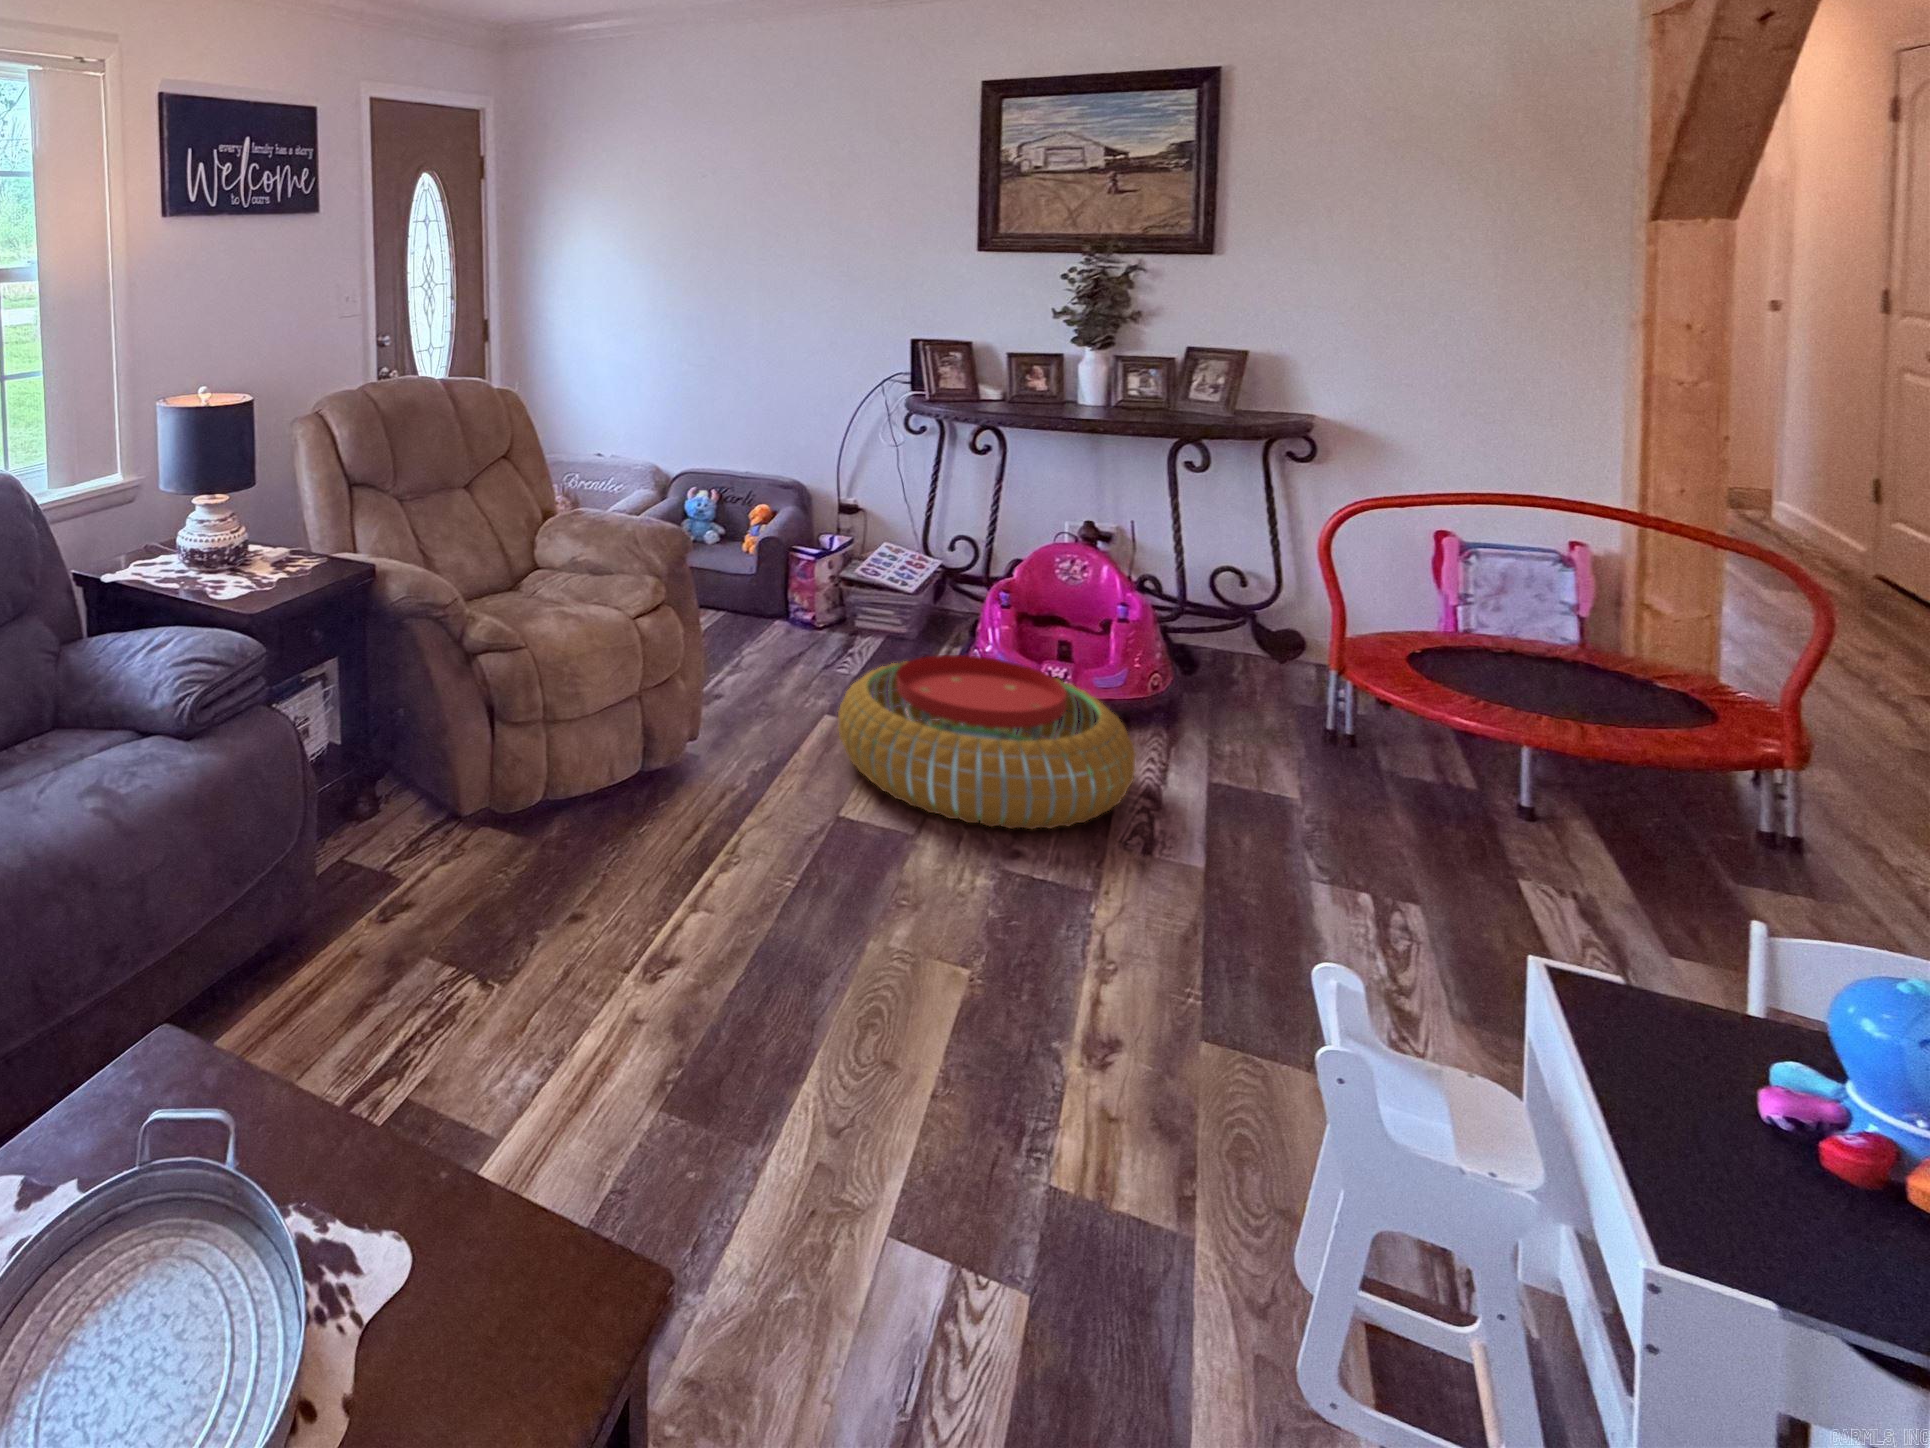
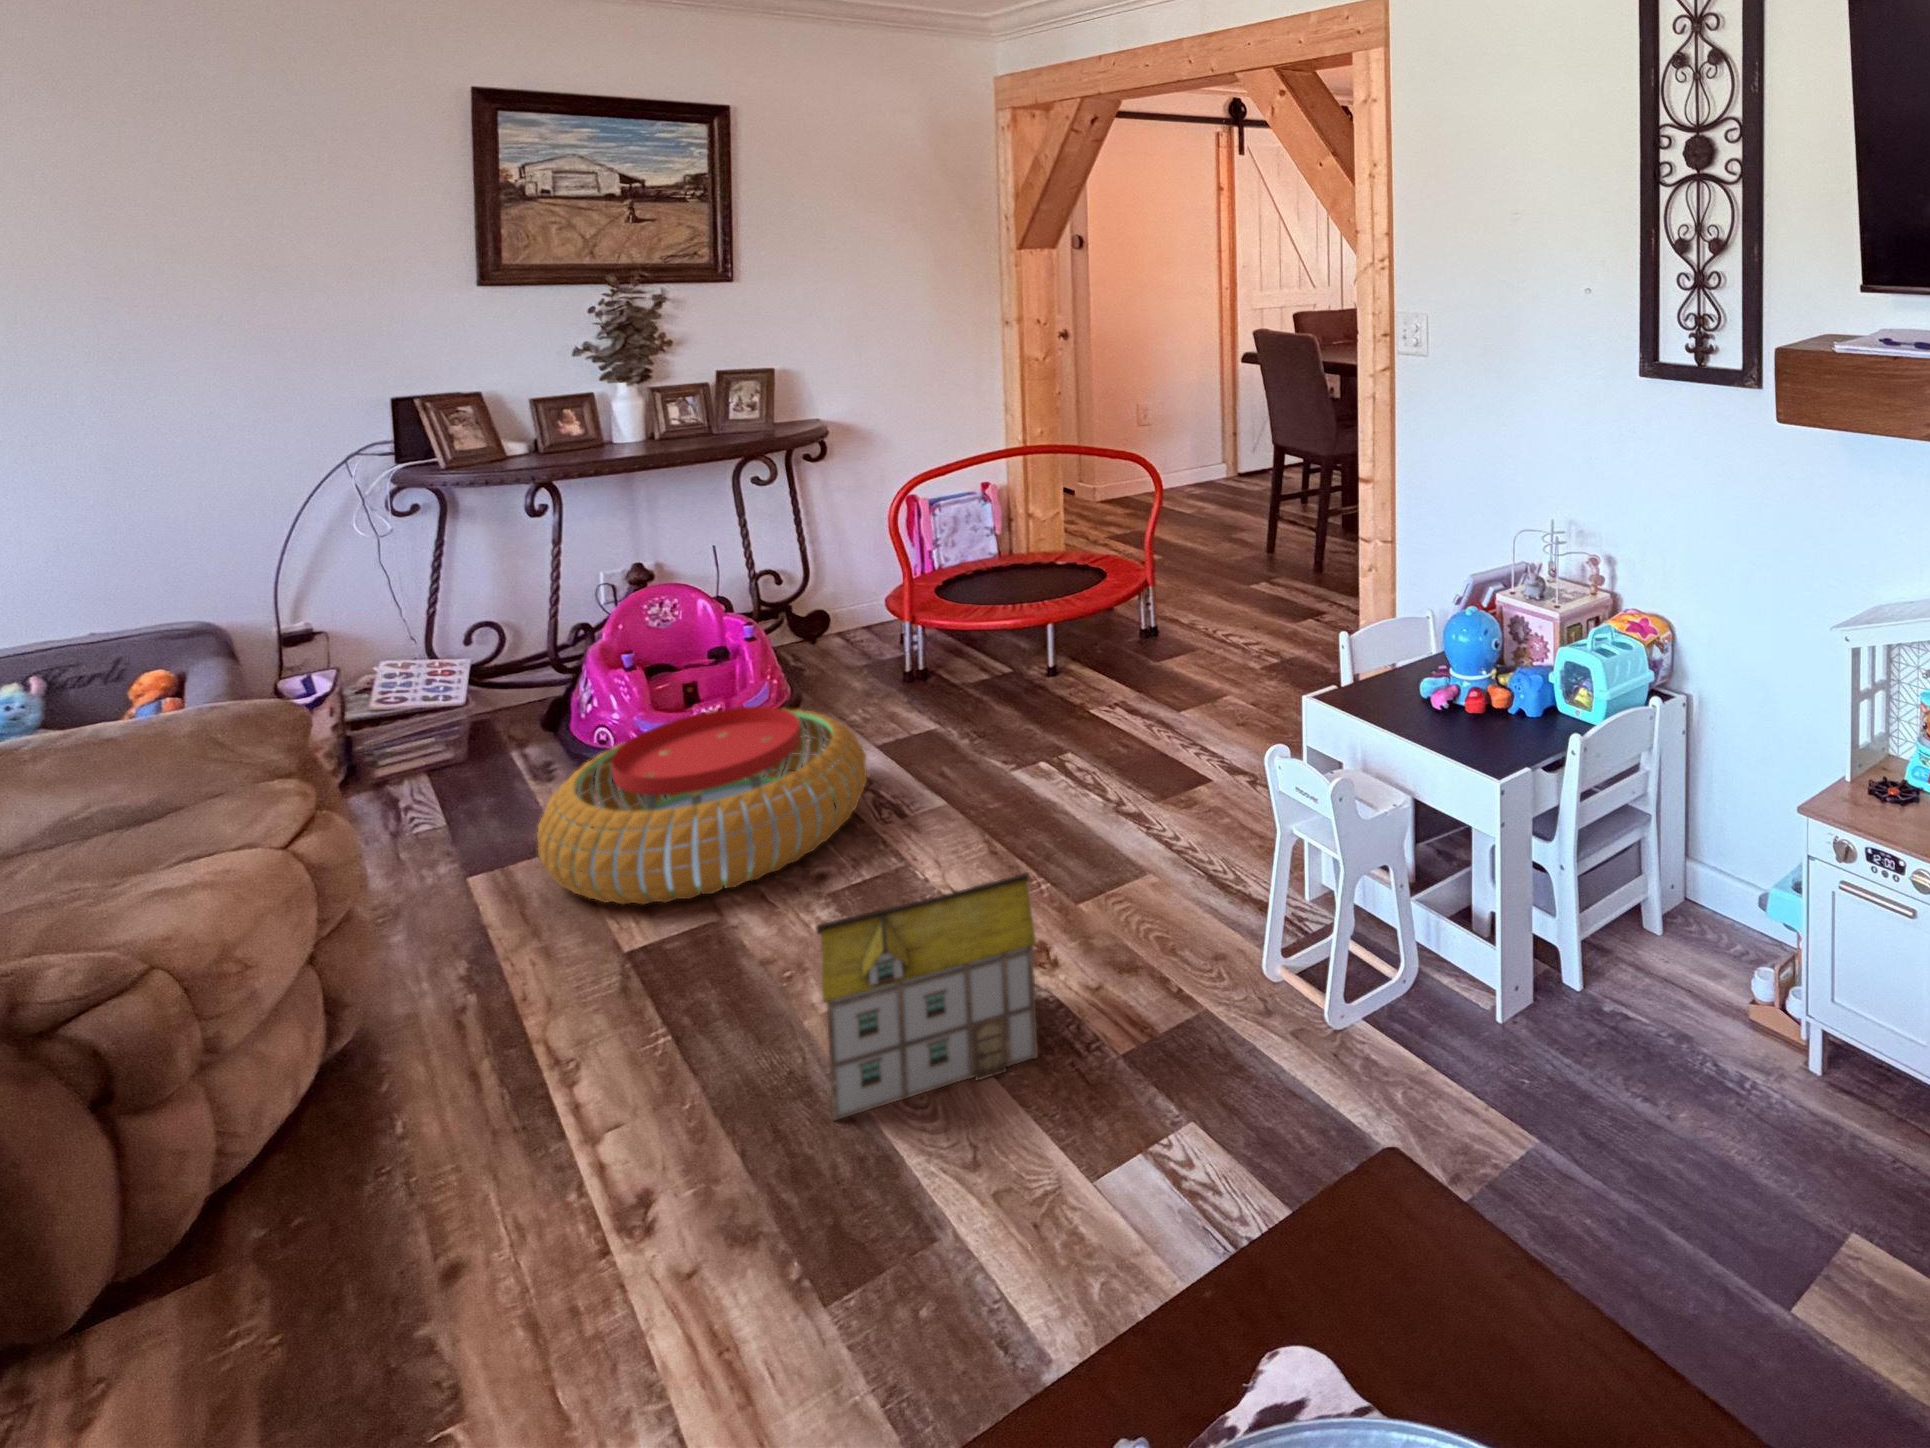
toy house: none [795,837,1043,1115] -> present [817,873,1038,1121]

